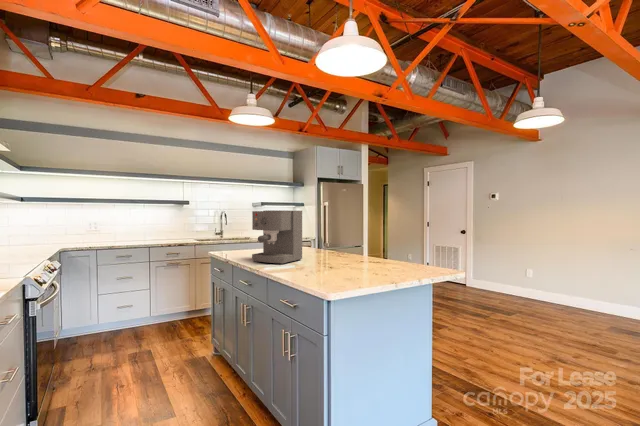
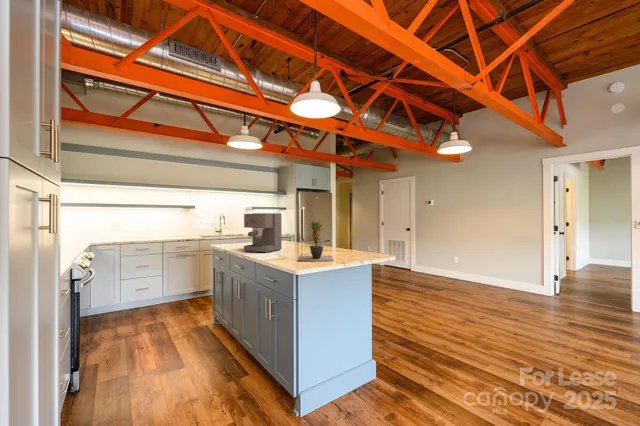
potted plant: none [327,221,378,278] -> present [298,221,333,261]

